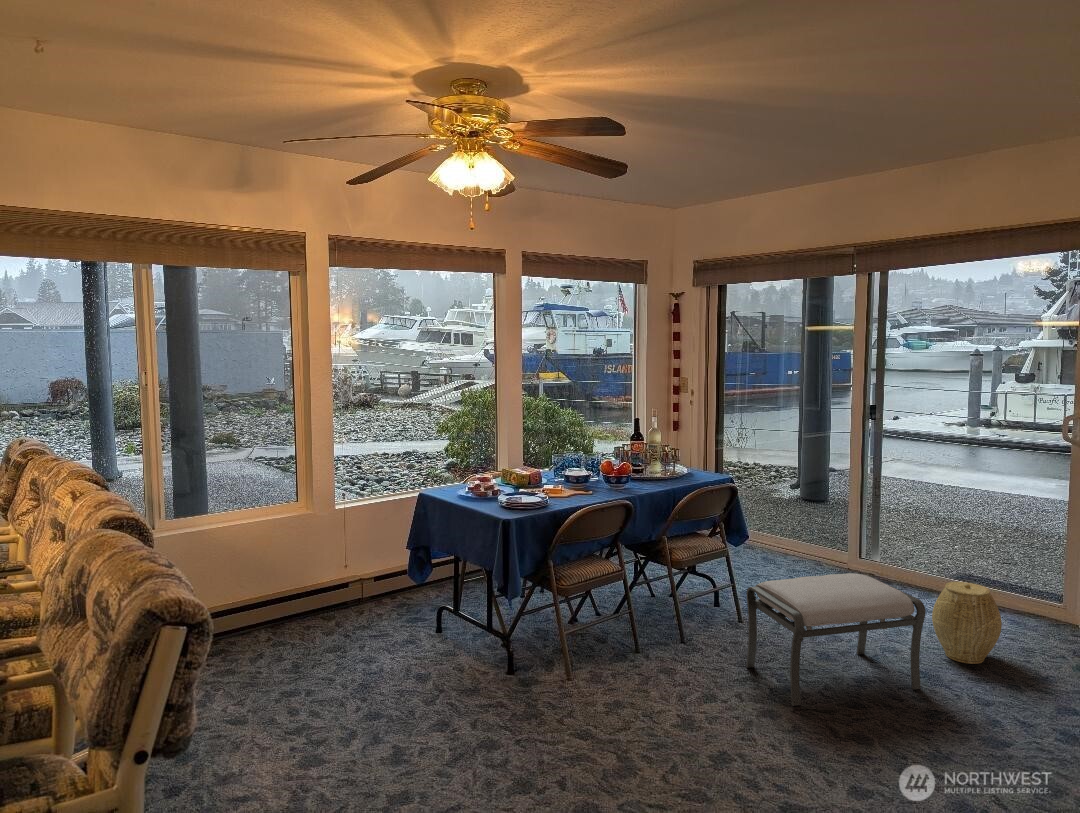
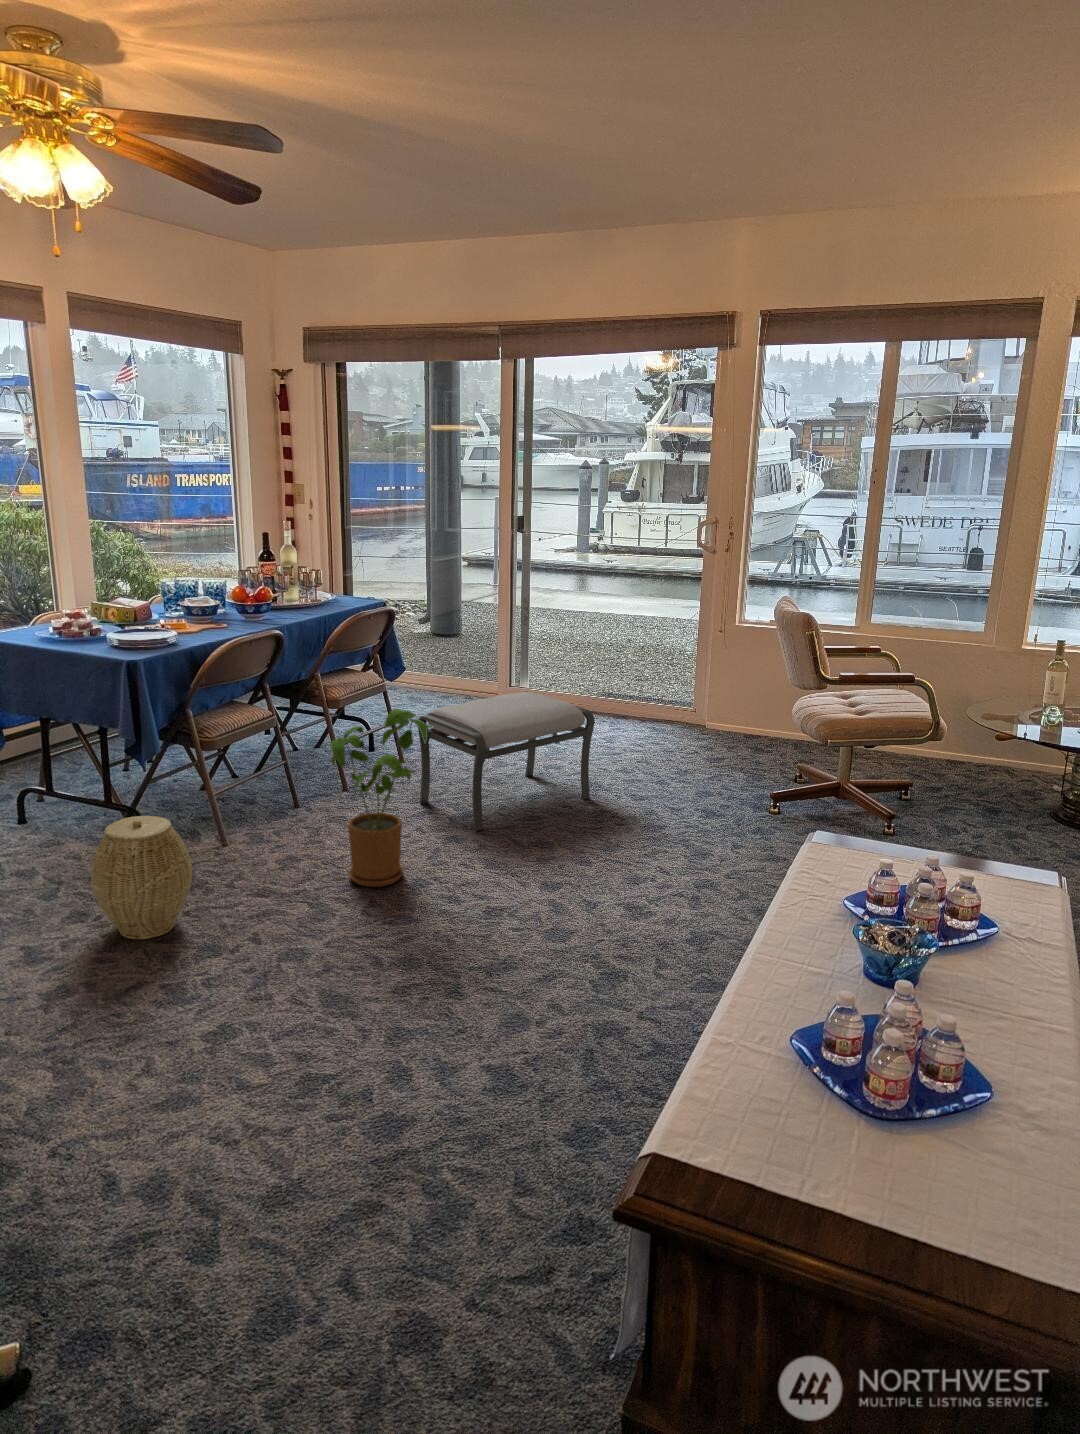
woven basket: present [932,582,1002,664] -> present [91,816,192,939]
house plant: none [650,584,747,749] -> present [331,709,433,887]

